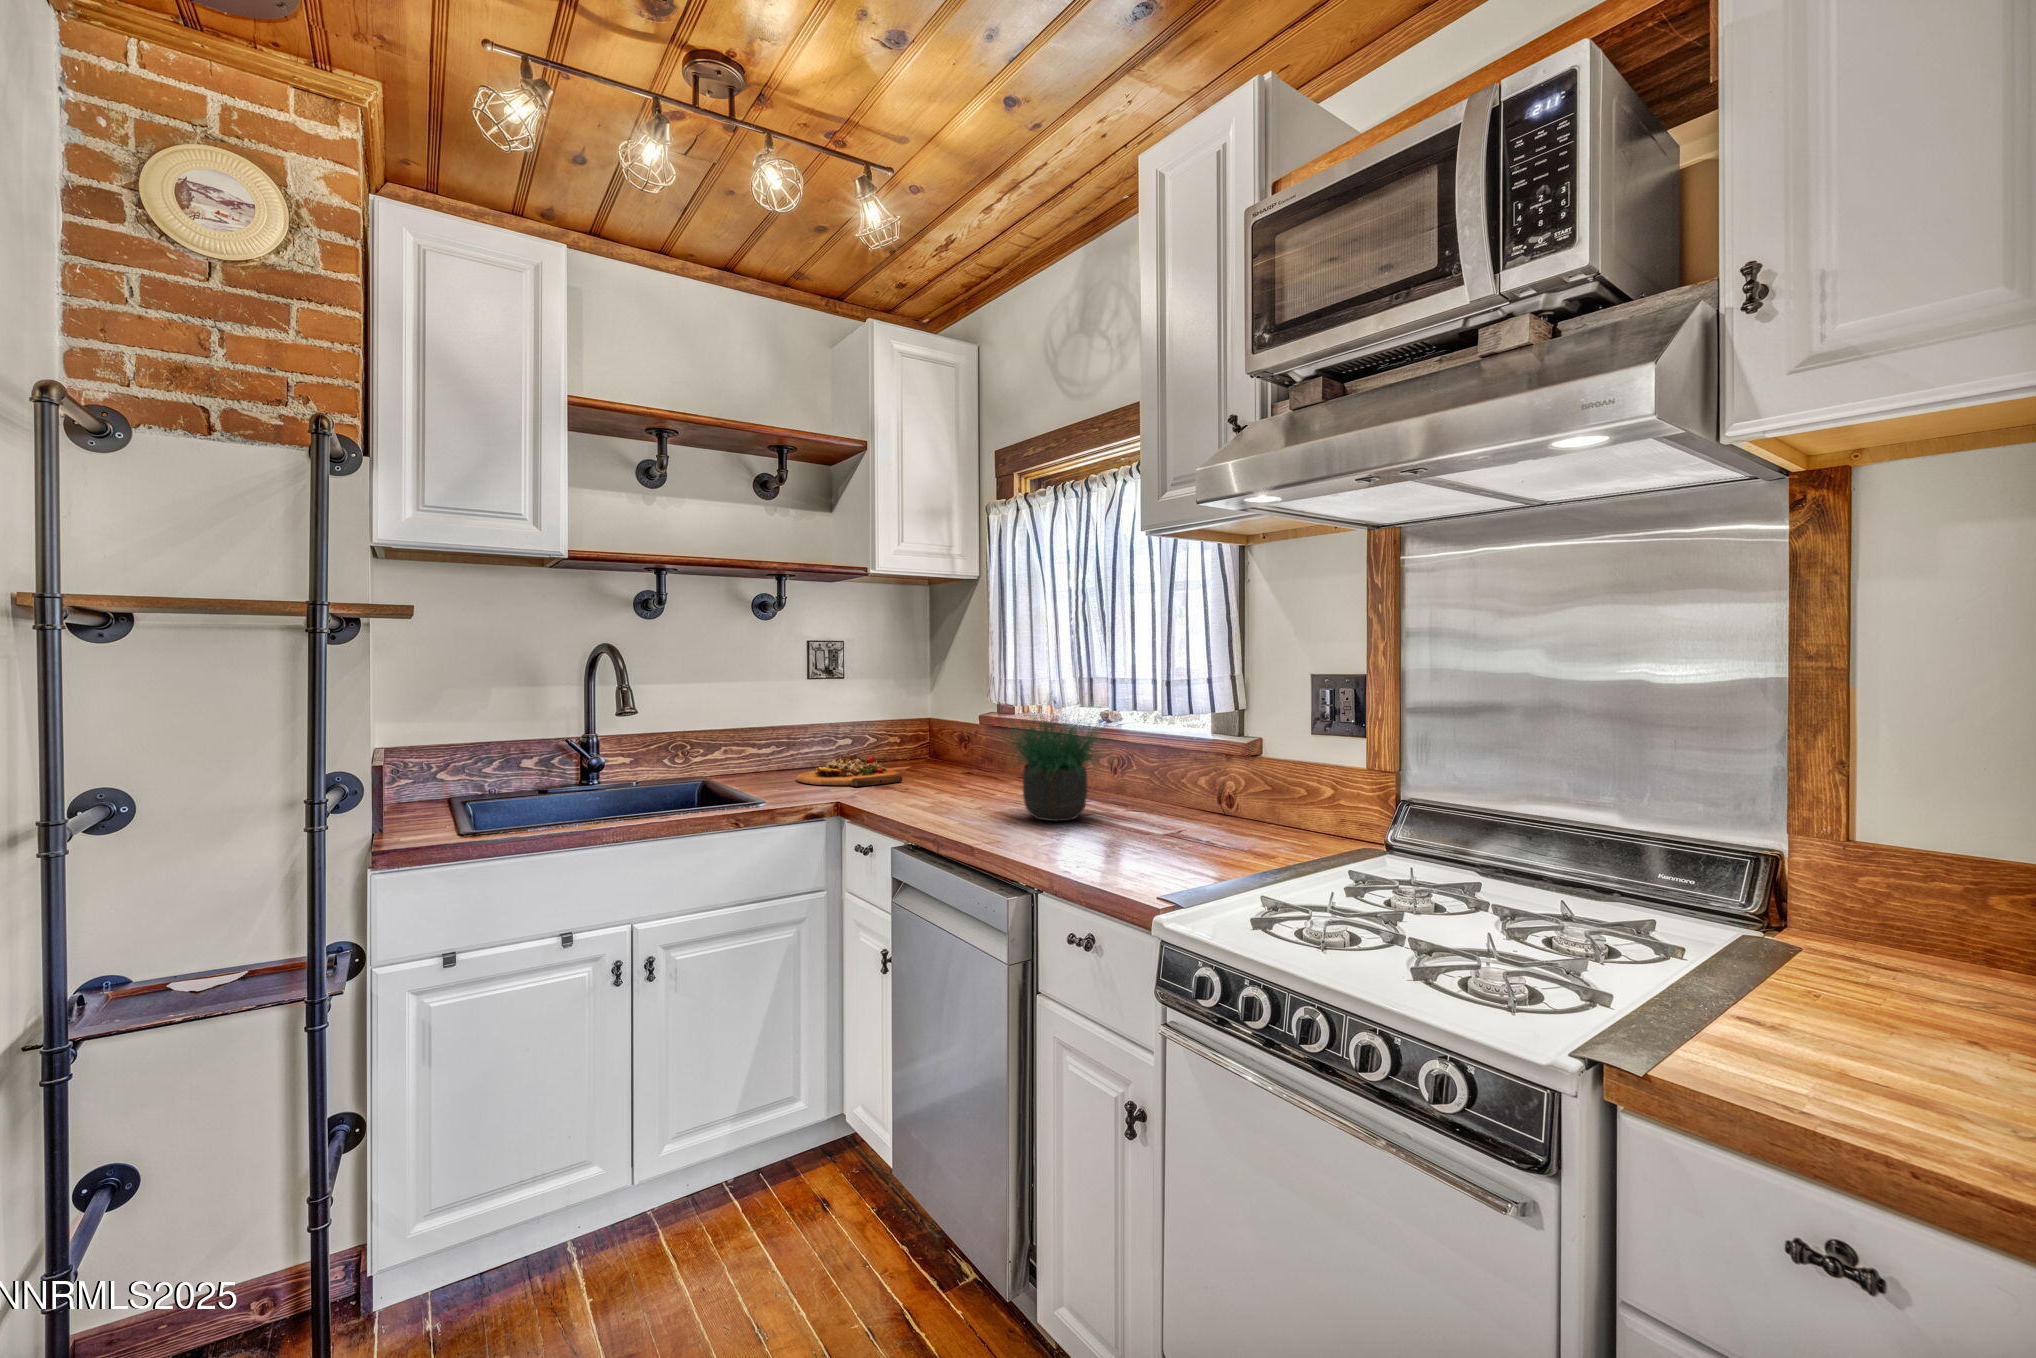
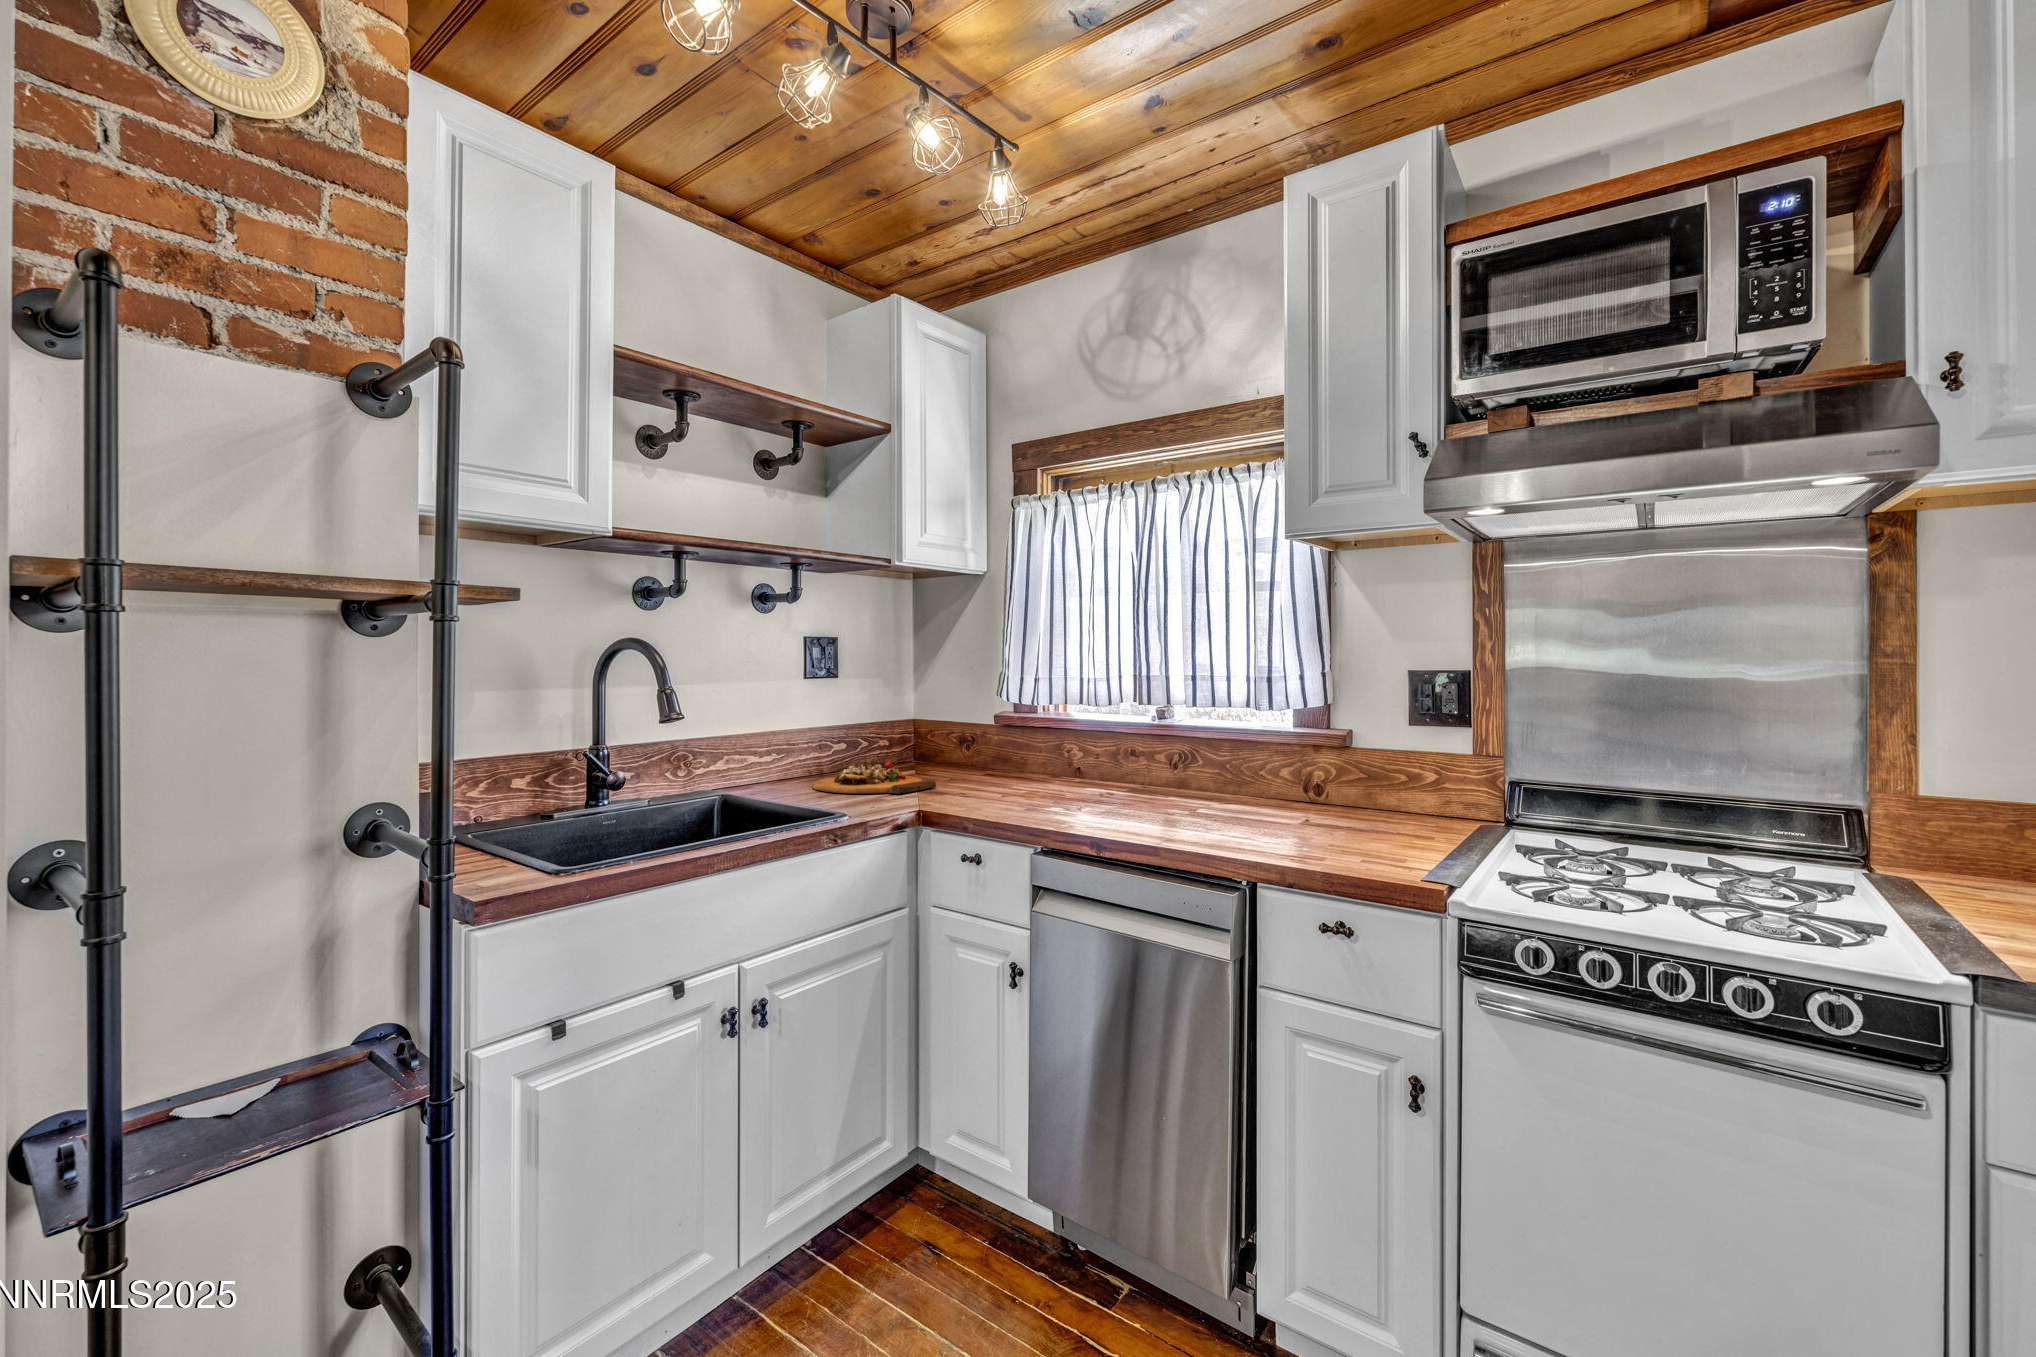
potted plant: present [1001,700,1111,821] -> none [1091,665,1239,820]

